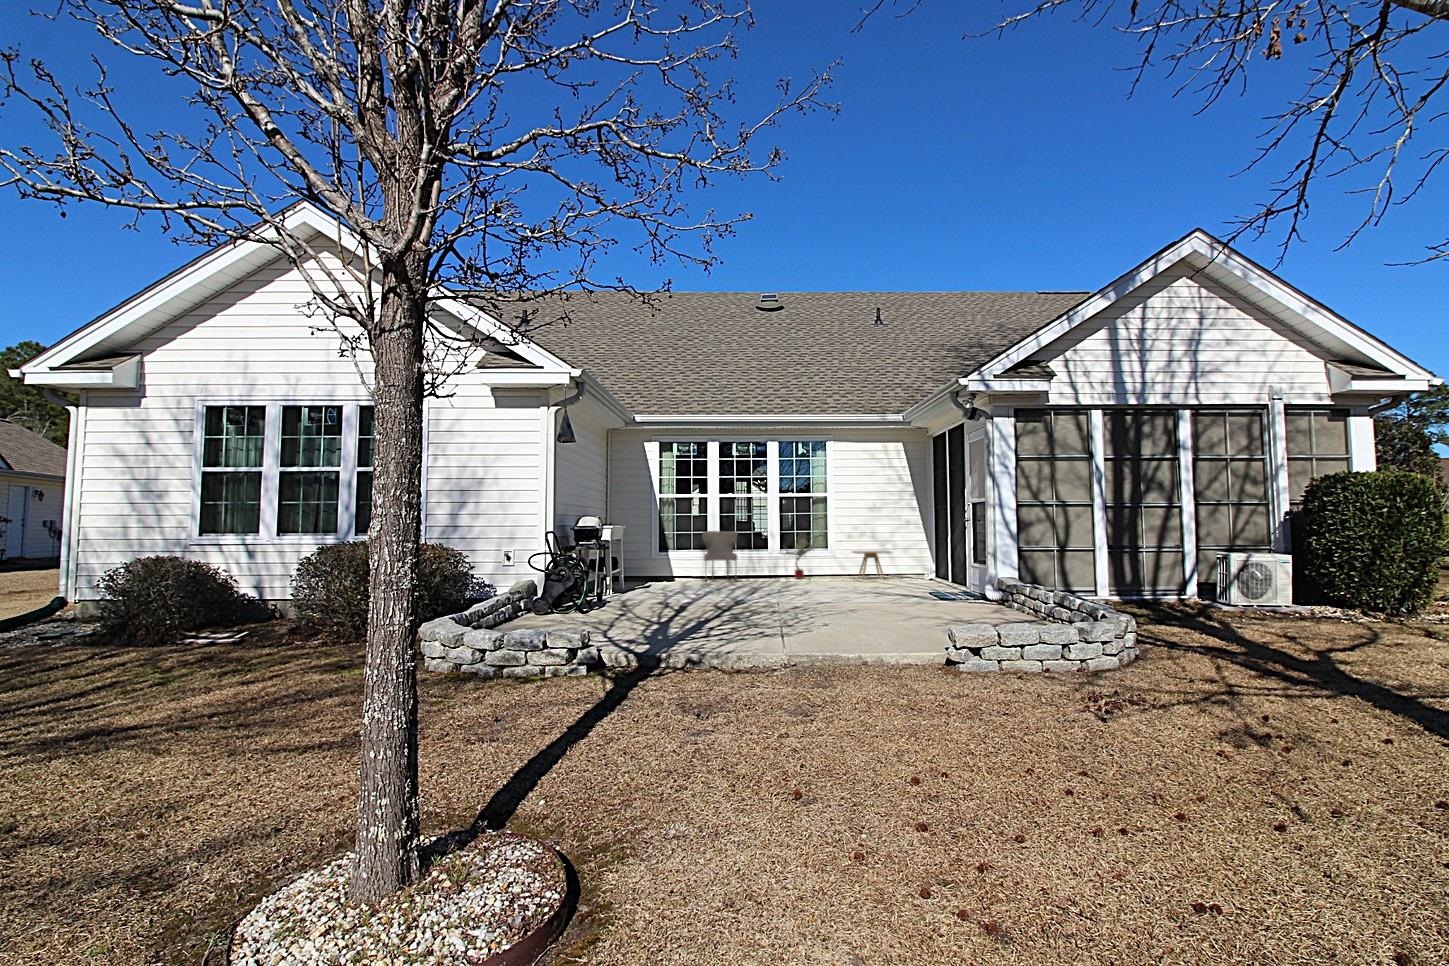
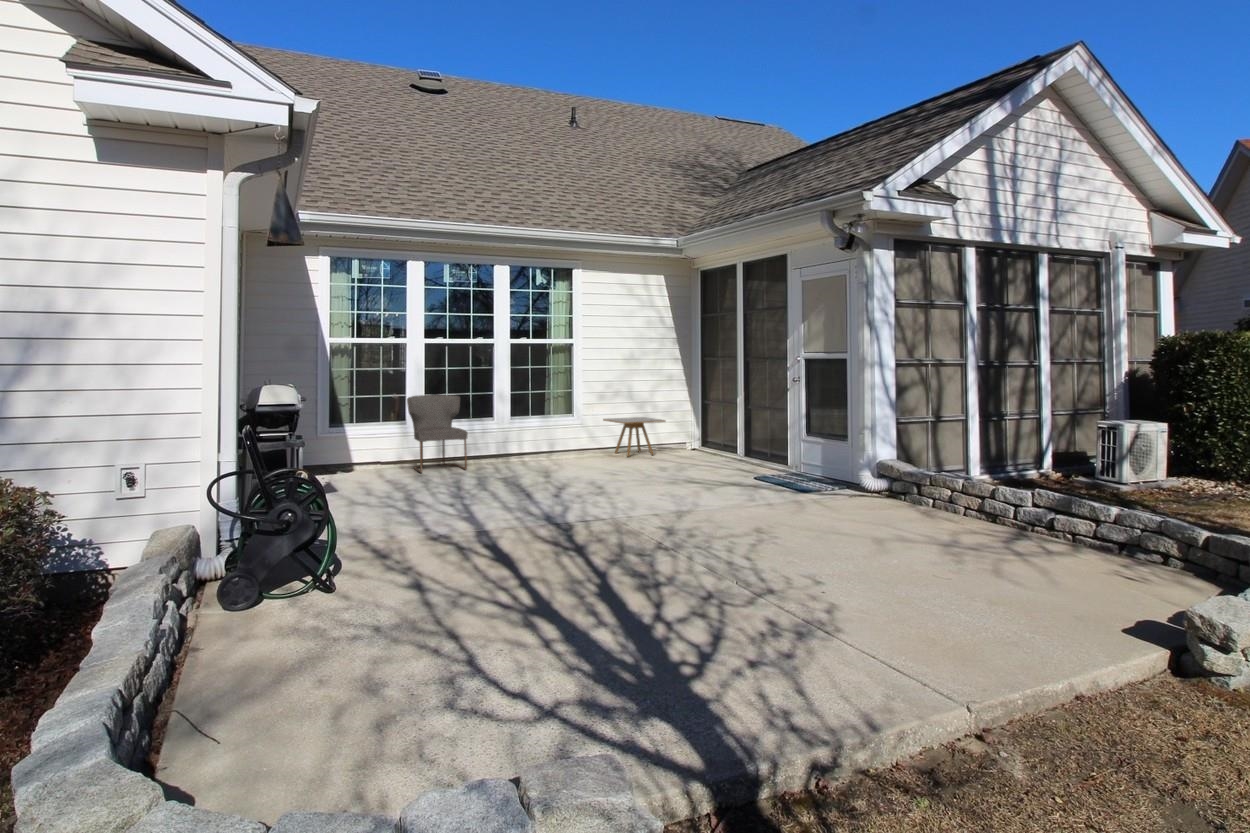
potted tree: present [782,534,817,579] -> none [518,394,569,460]

